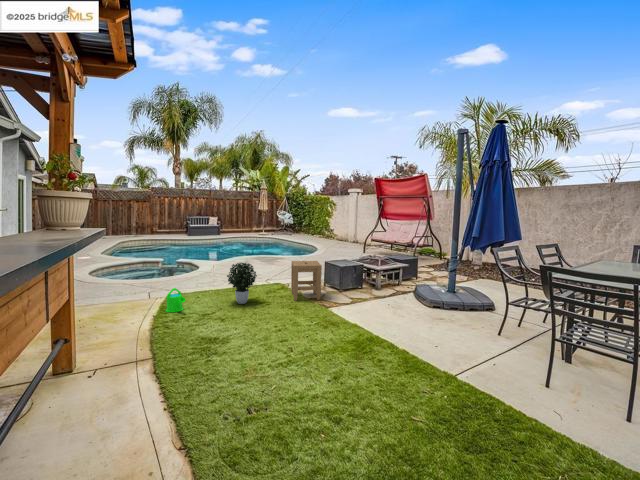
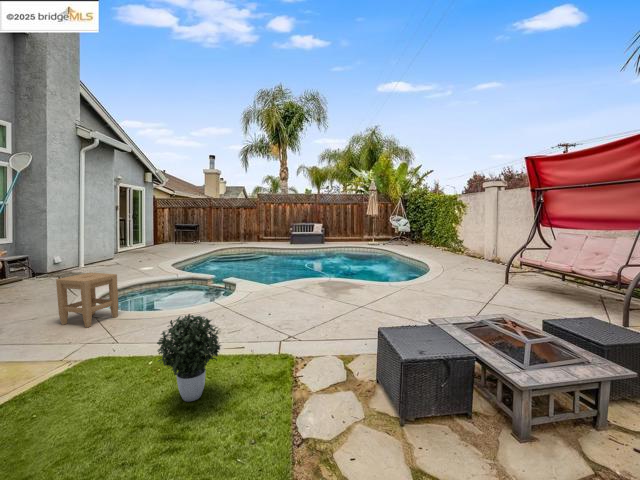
stool: present [291,261,322,301] -> present [56,273,118,327]
watering can: present [166,288,186,312] -> none [46,356,88,405]

